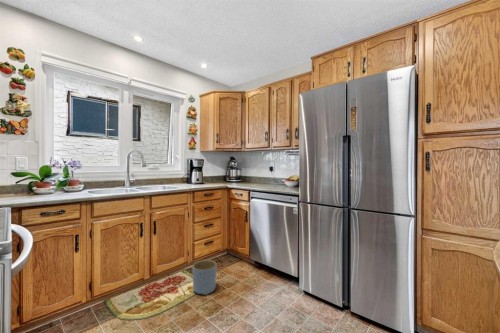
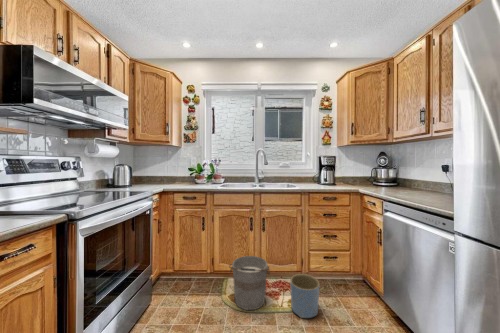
bucket: none [129,259,176,314] -> present [229,256,270,310]

